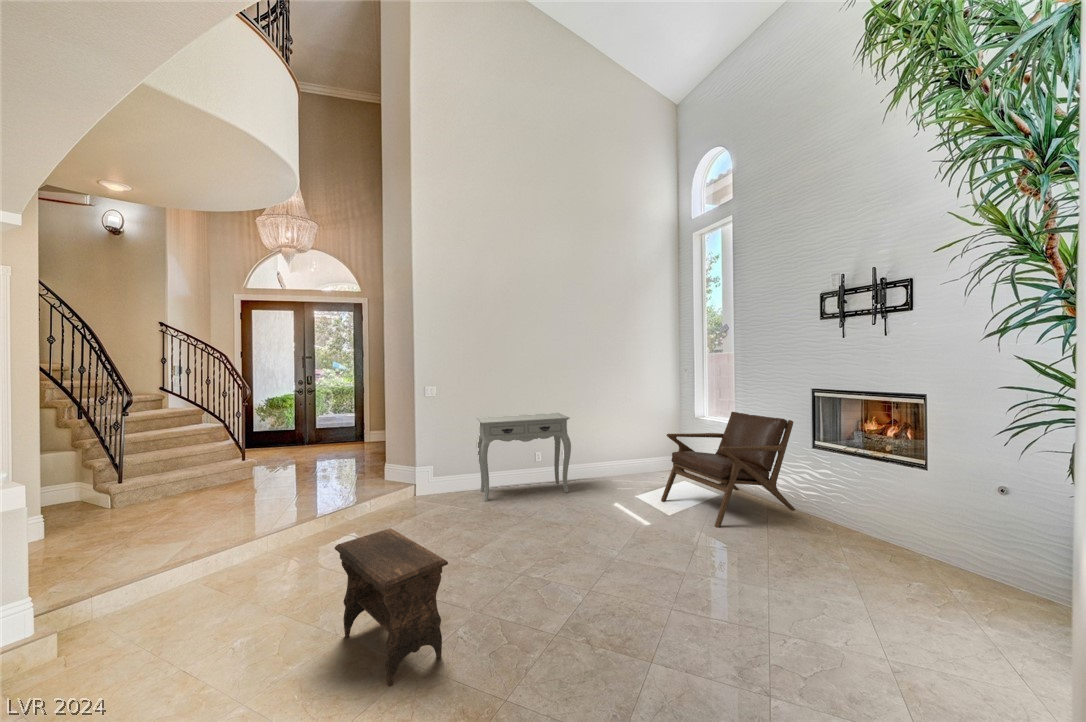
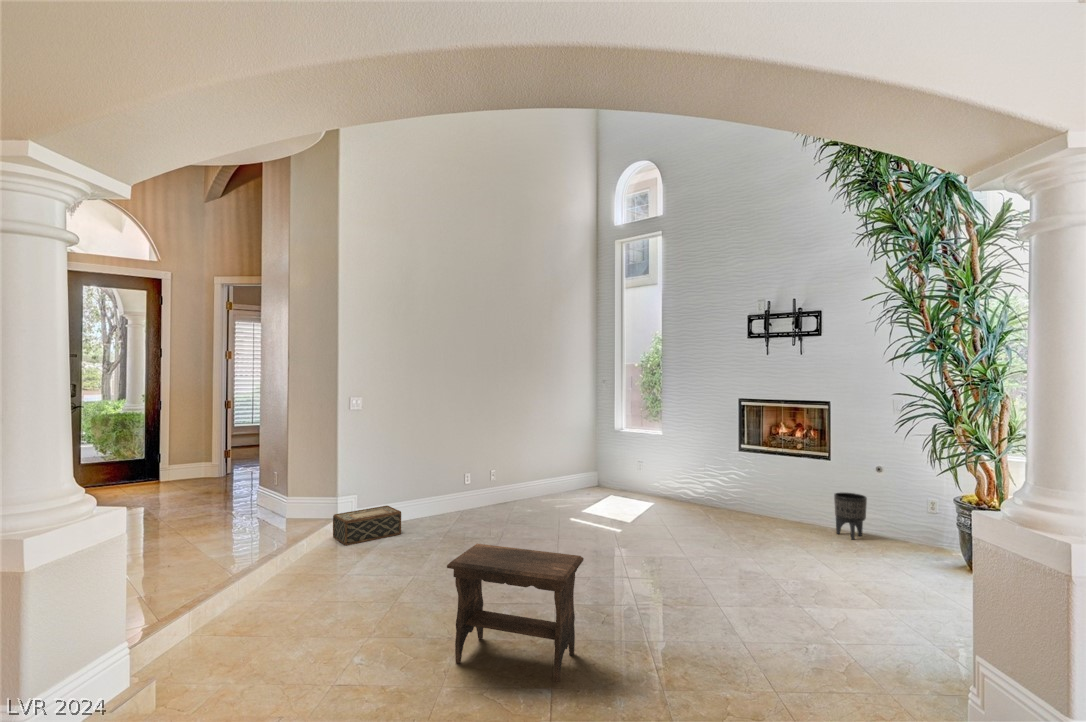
lounge chair: present [661,412,796,528] -> none [609,422,721,528]
console table: present [477,413,571,501] -> none [405,427,516,533]
woven basket: none [415,475,464,504] -> present [333,506,401,545]
planter: none [923,515,976,583] -> present [834,493,867,540]

